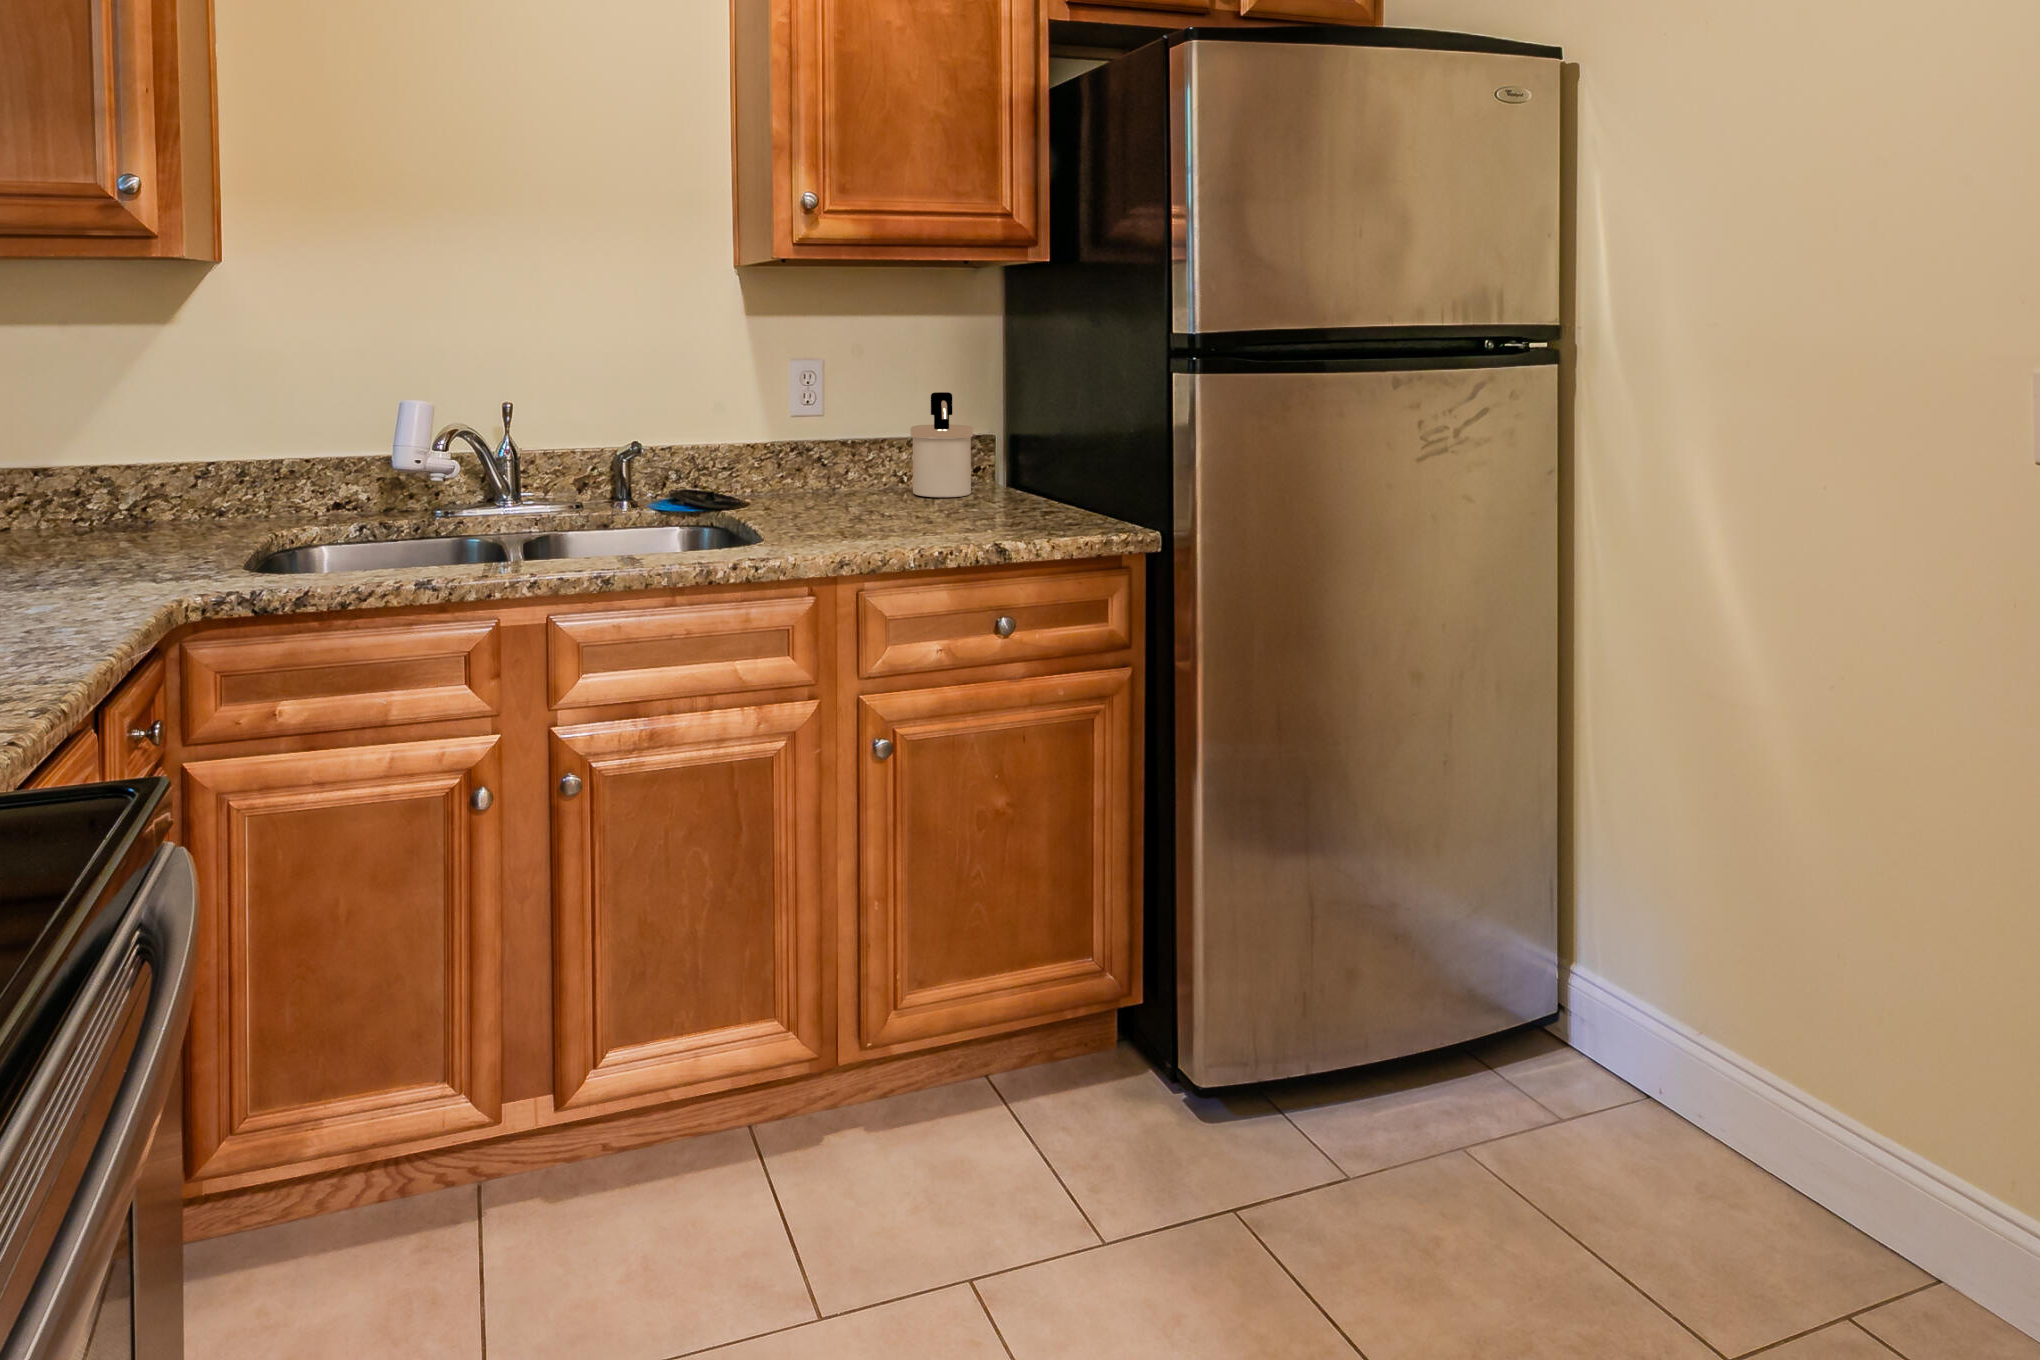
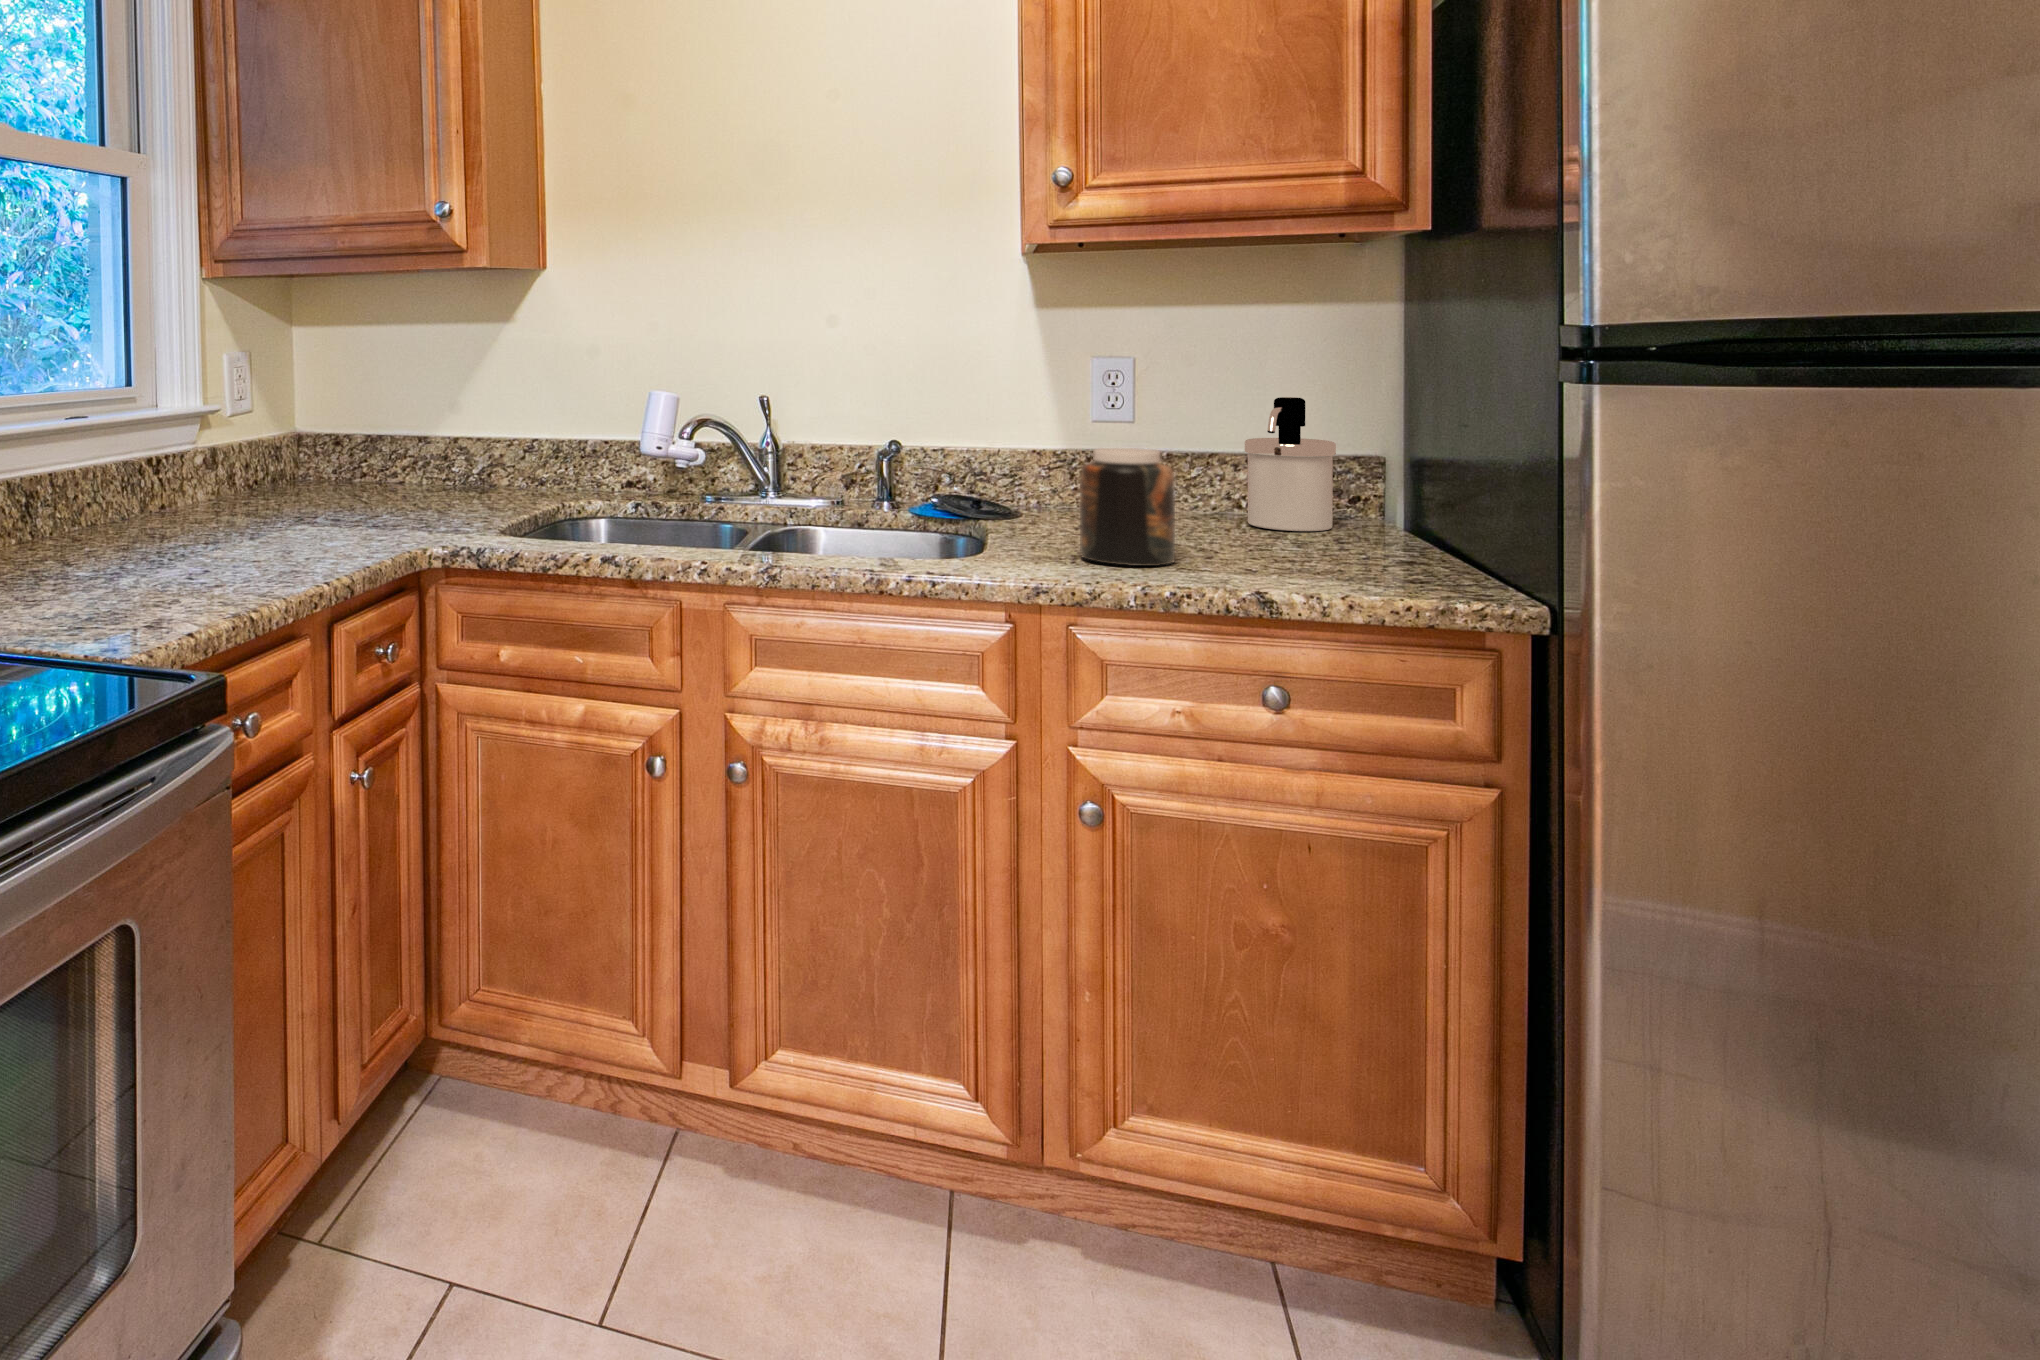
jar: none [842,437,915,535] -> present [1080,448,1175,566]

